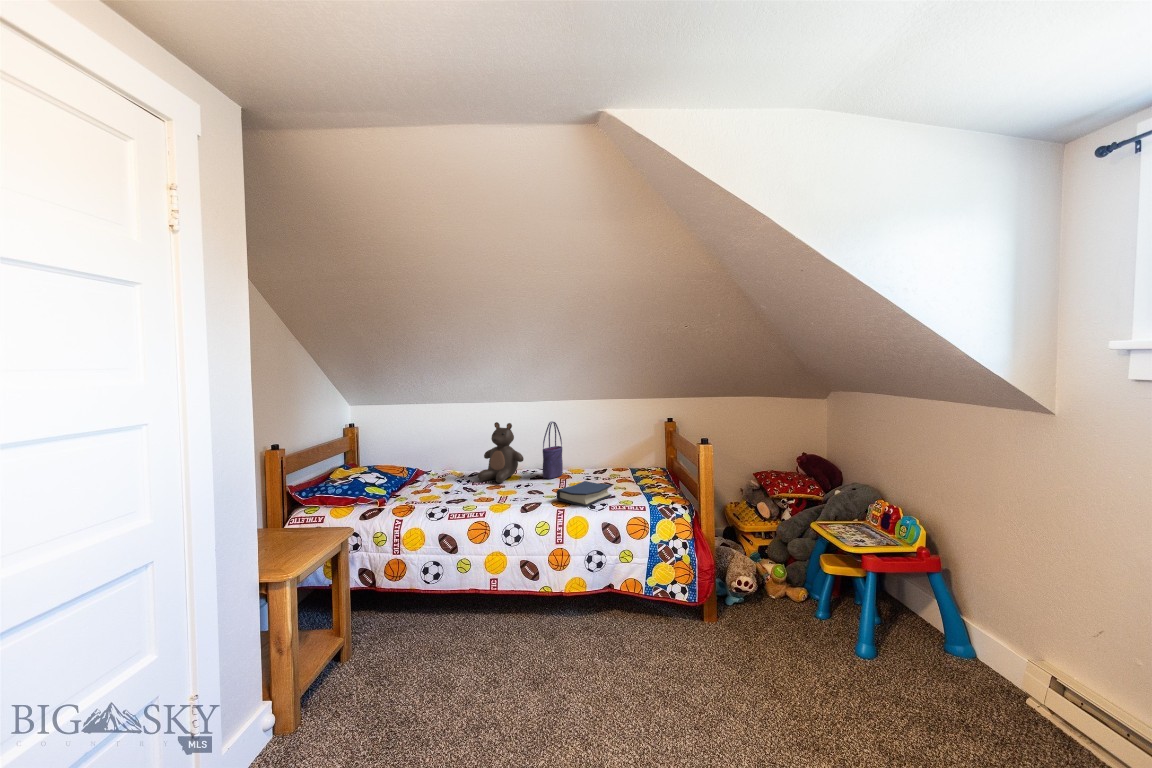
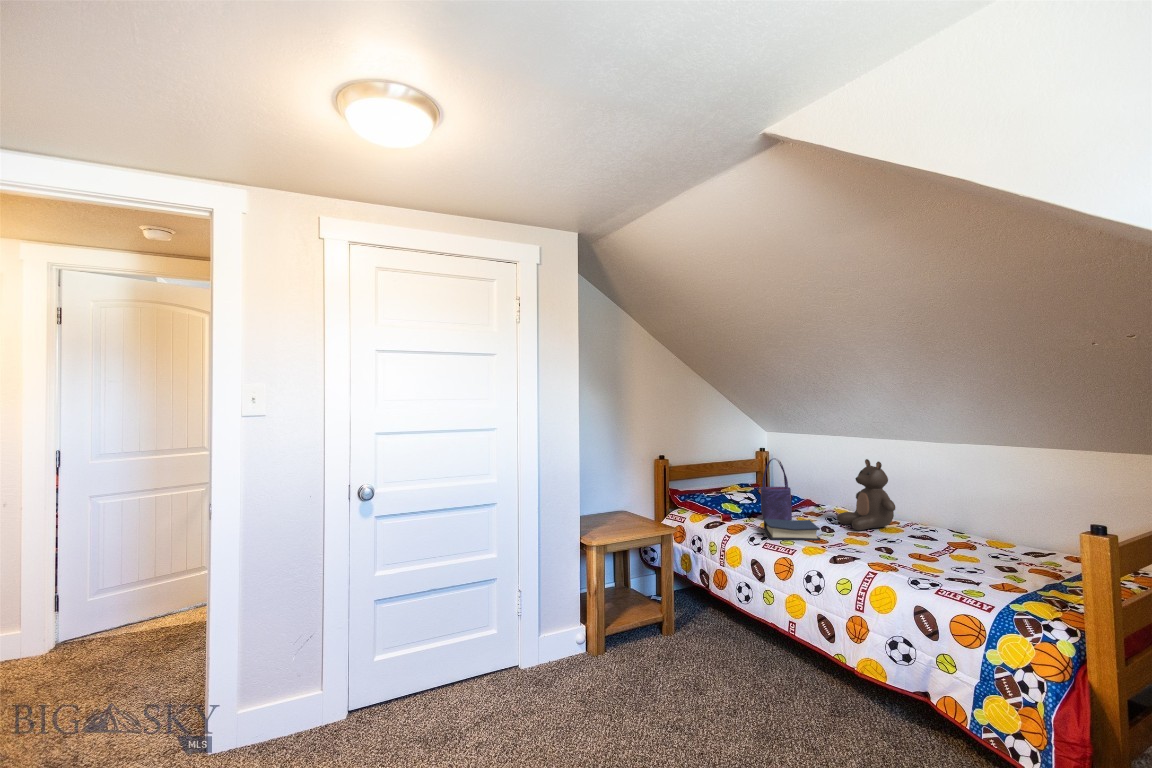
tote bag: present [543,422,563,479] -> present [761,458,792,520]
hardback book: present [557,481,611,507] -> present [764,519,820,541]

